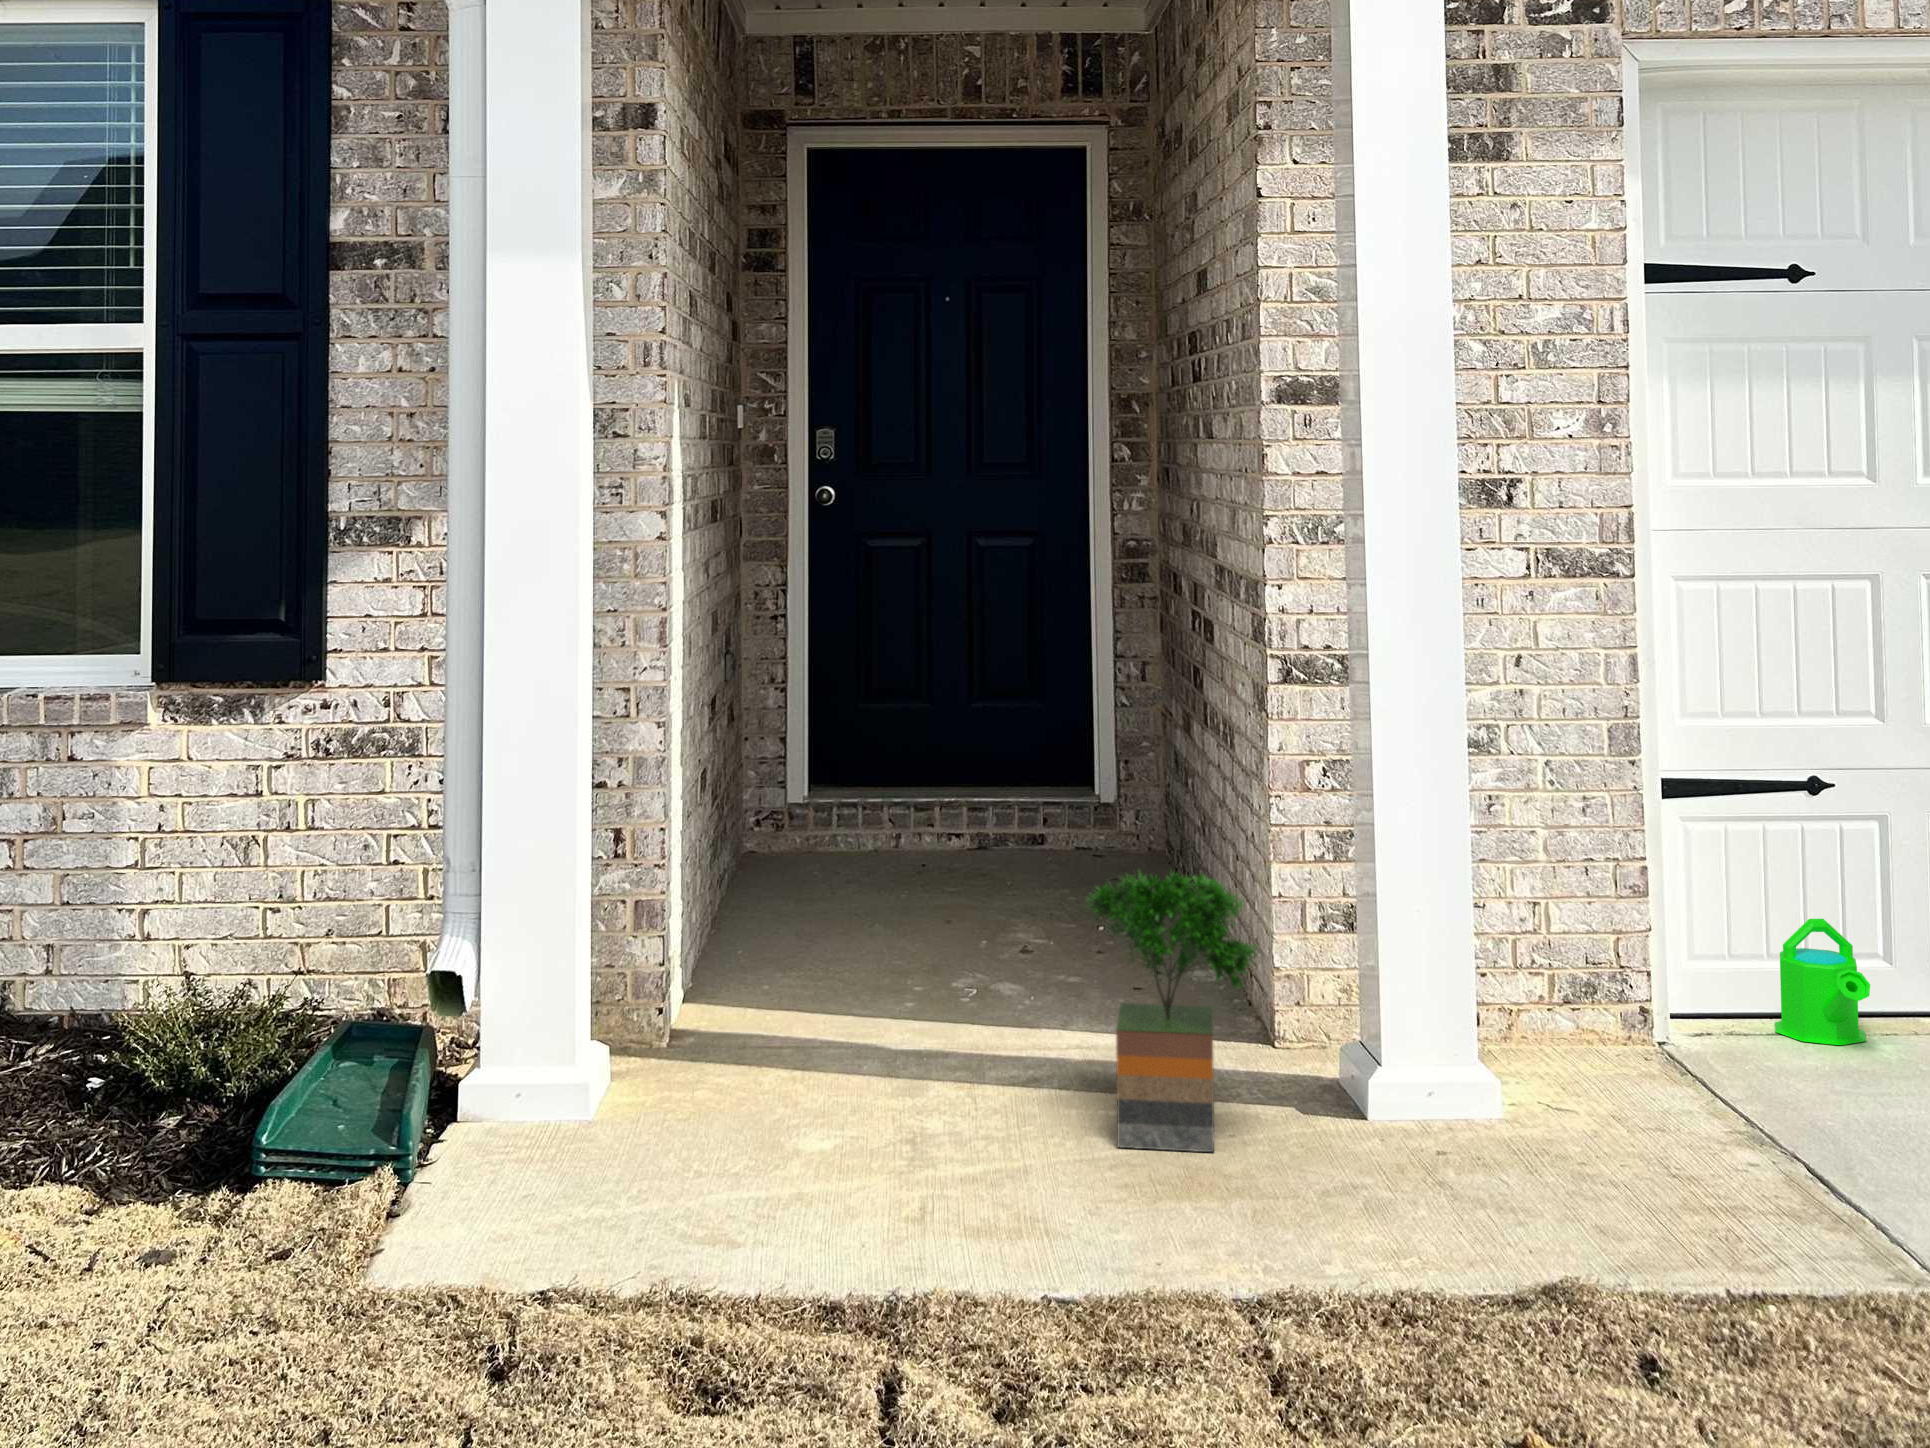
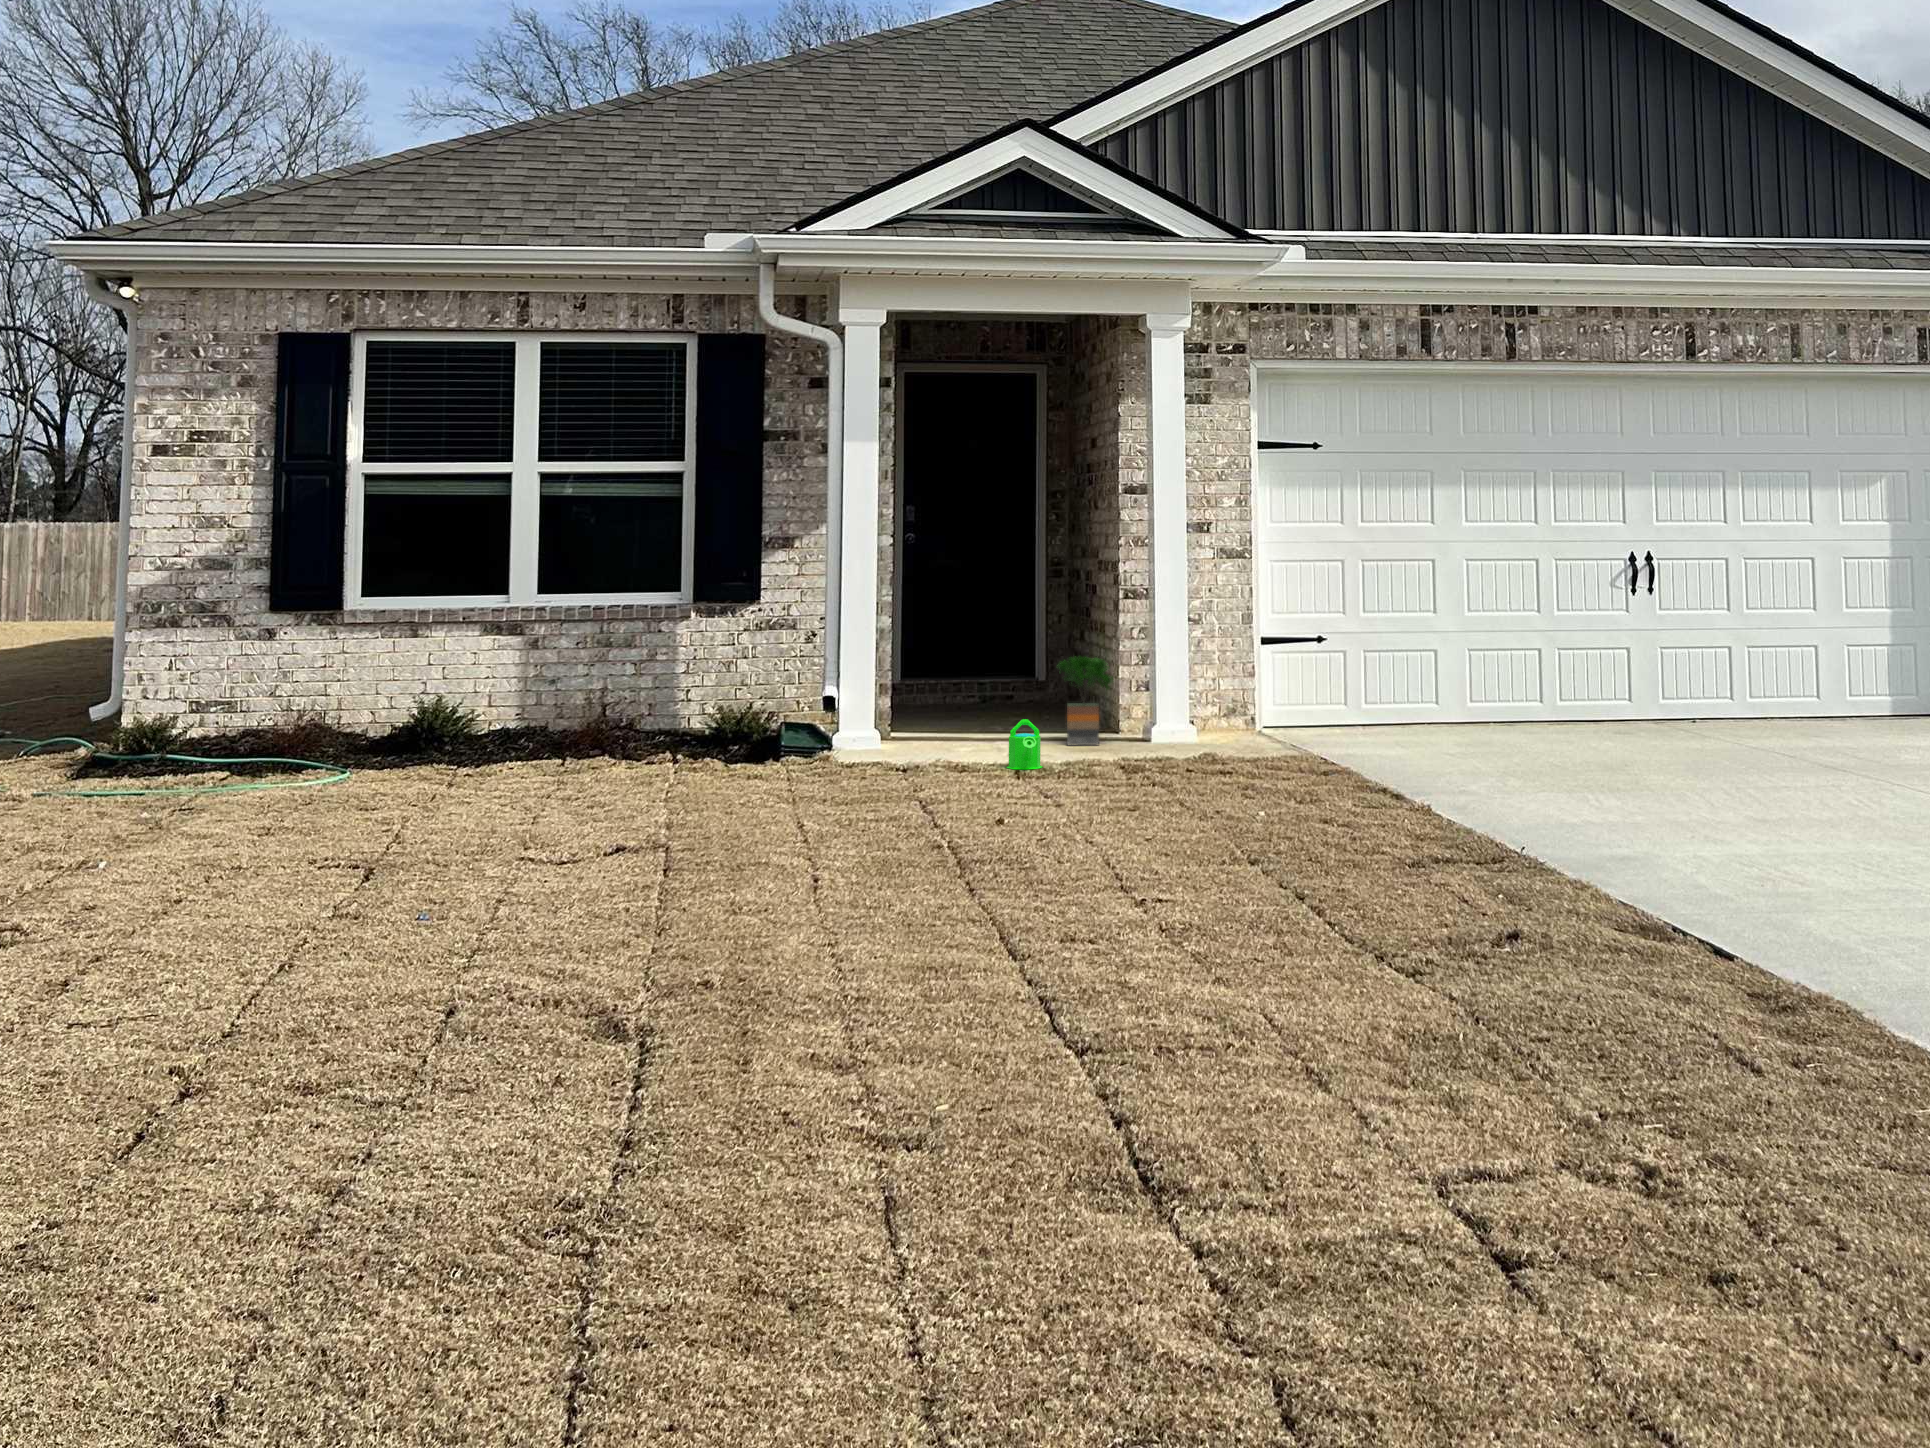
watering can: present [1775,919,1870,1045] -> present [1007,719,1043,770]

